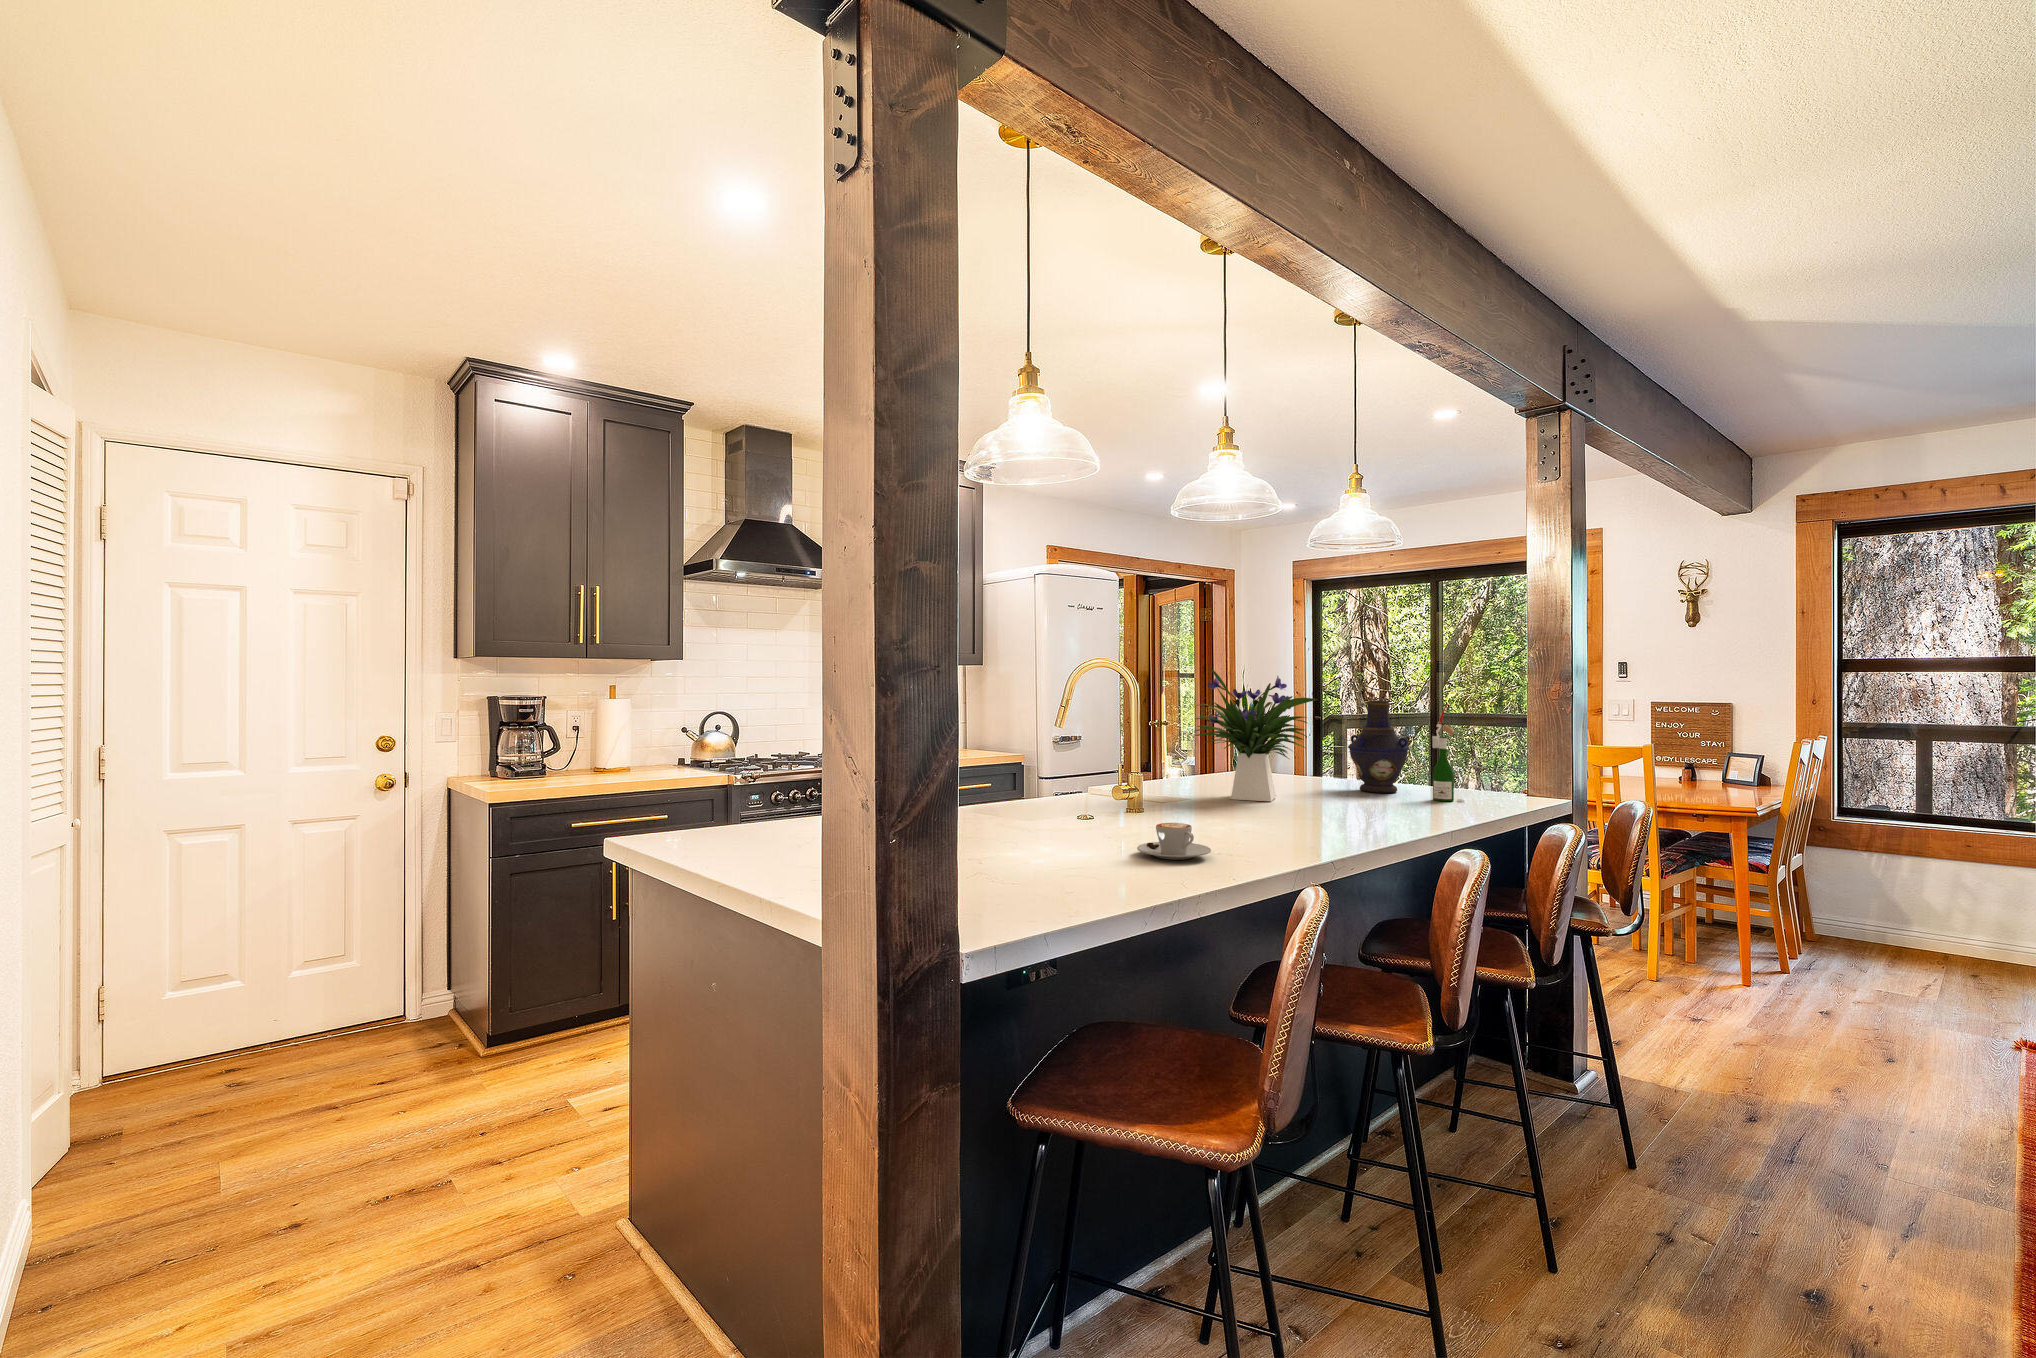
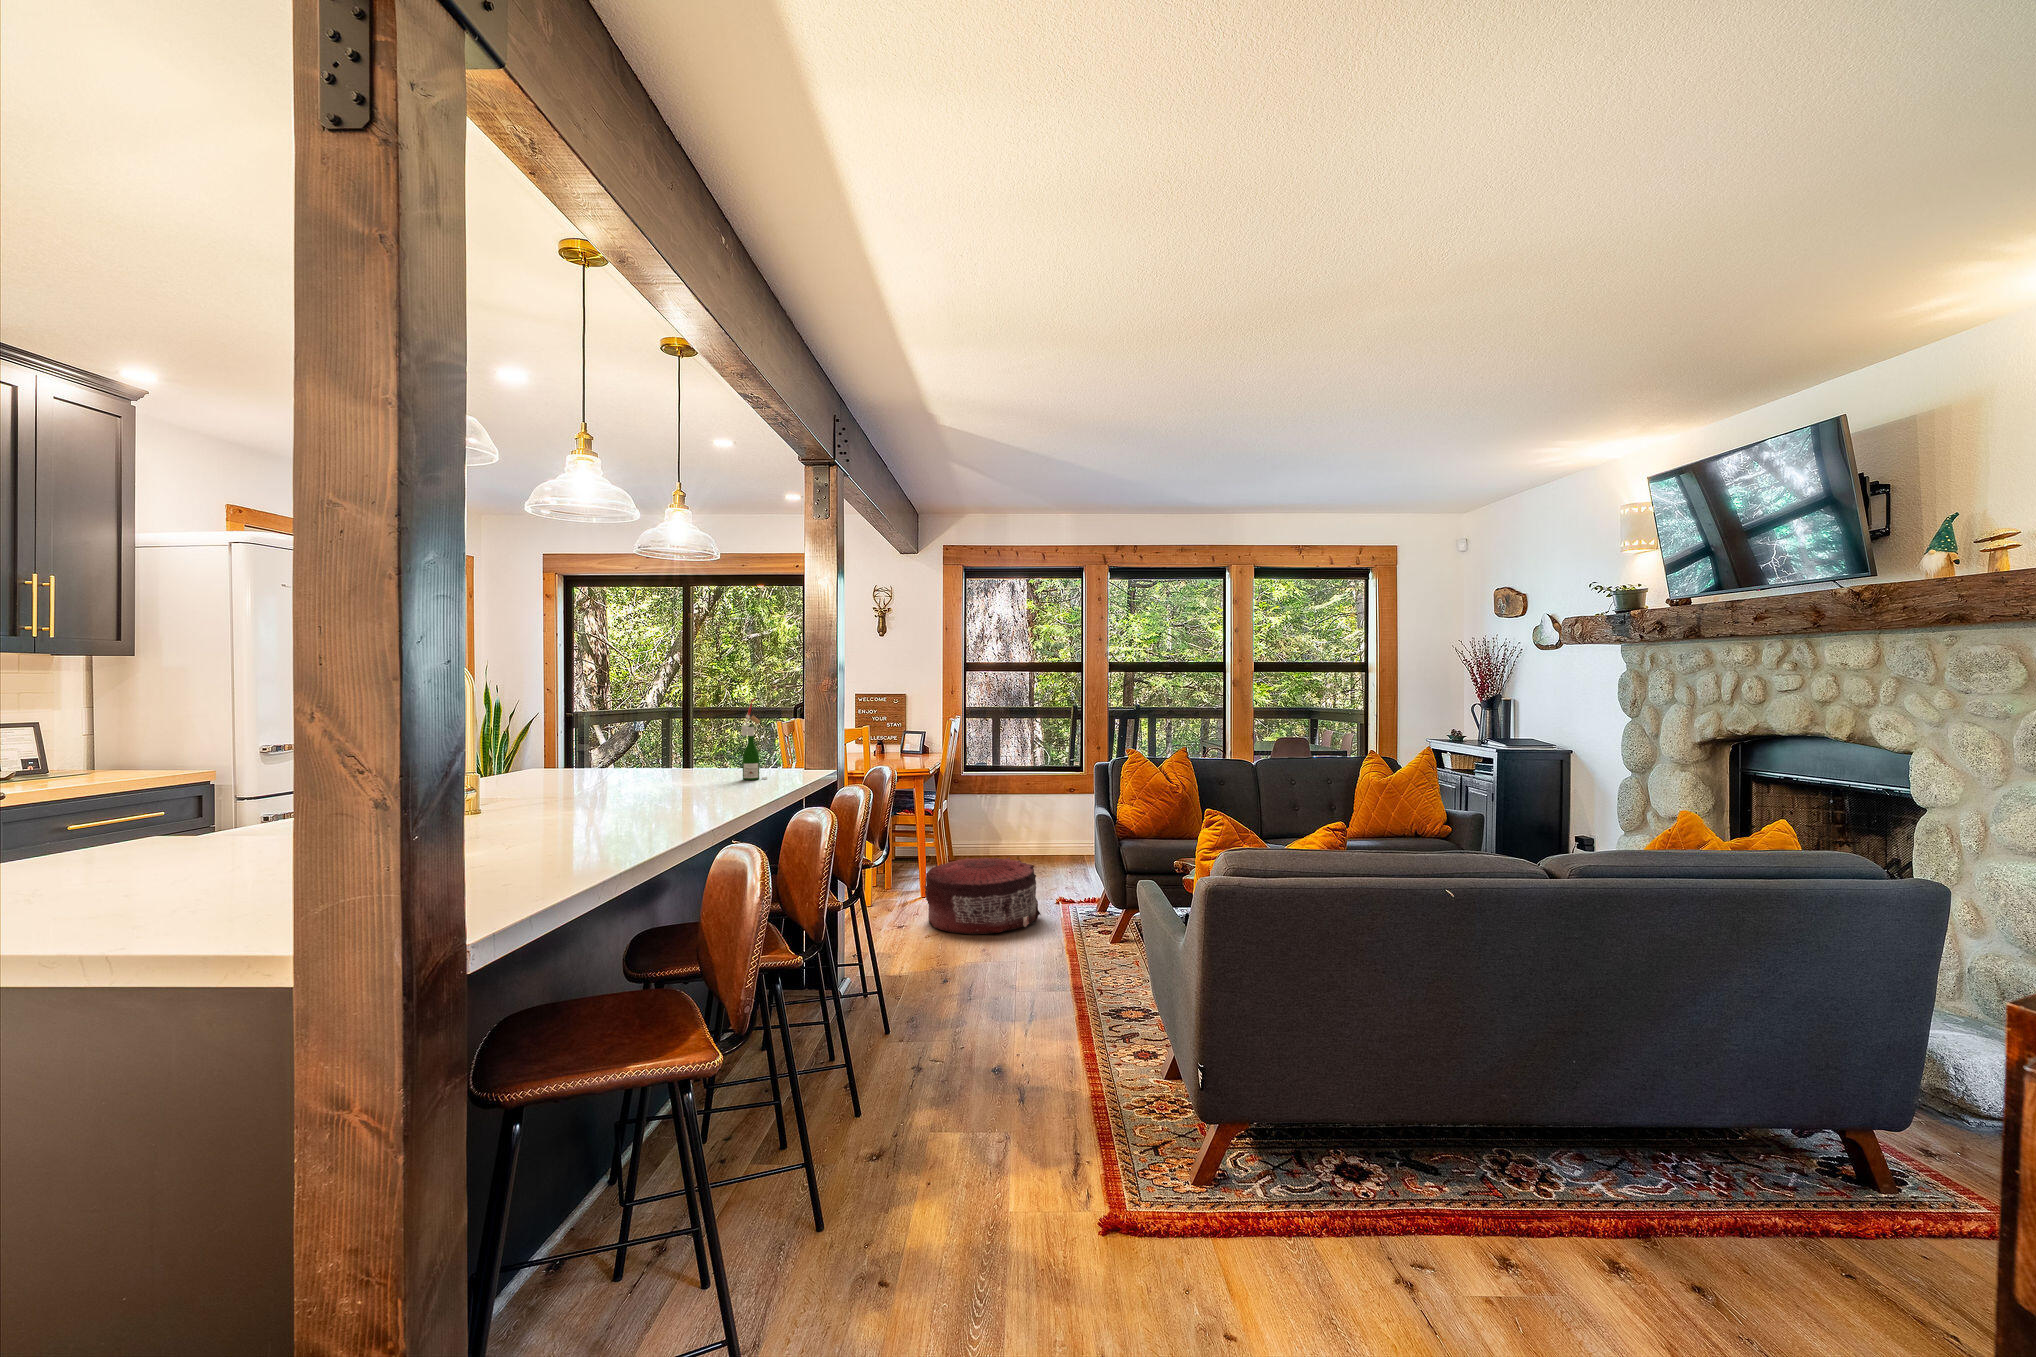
flower arrangement: present [1195,669,1317,801] -> none [520,666,652,796]
vase: present [1348,701,1409,793] -> none [666,696,720,779]
coffee cup: present [1137,823,1211,860] -> none [536,813,613,848]
pouf: none [1735,943,1976,1077] -> present [924,858,1041,934]

